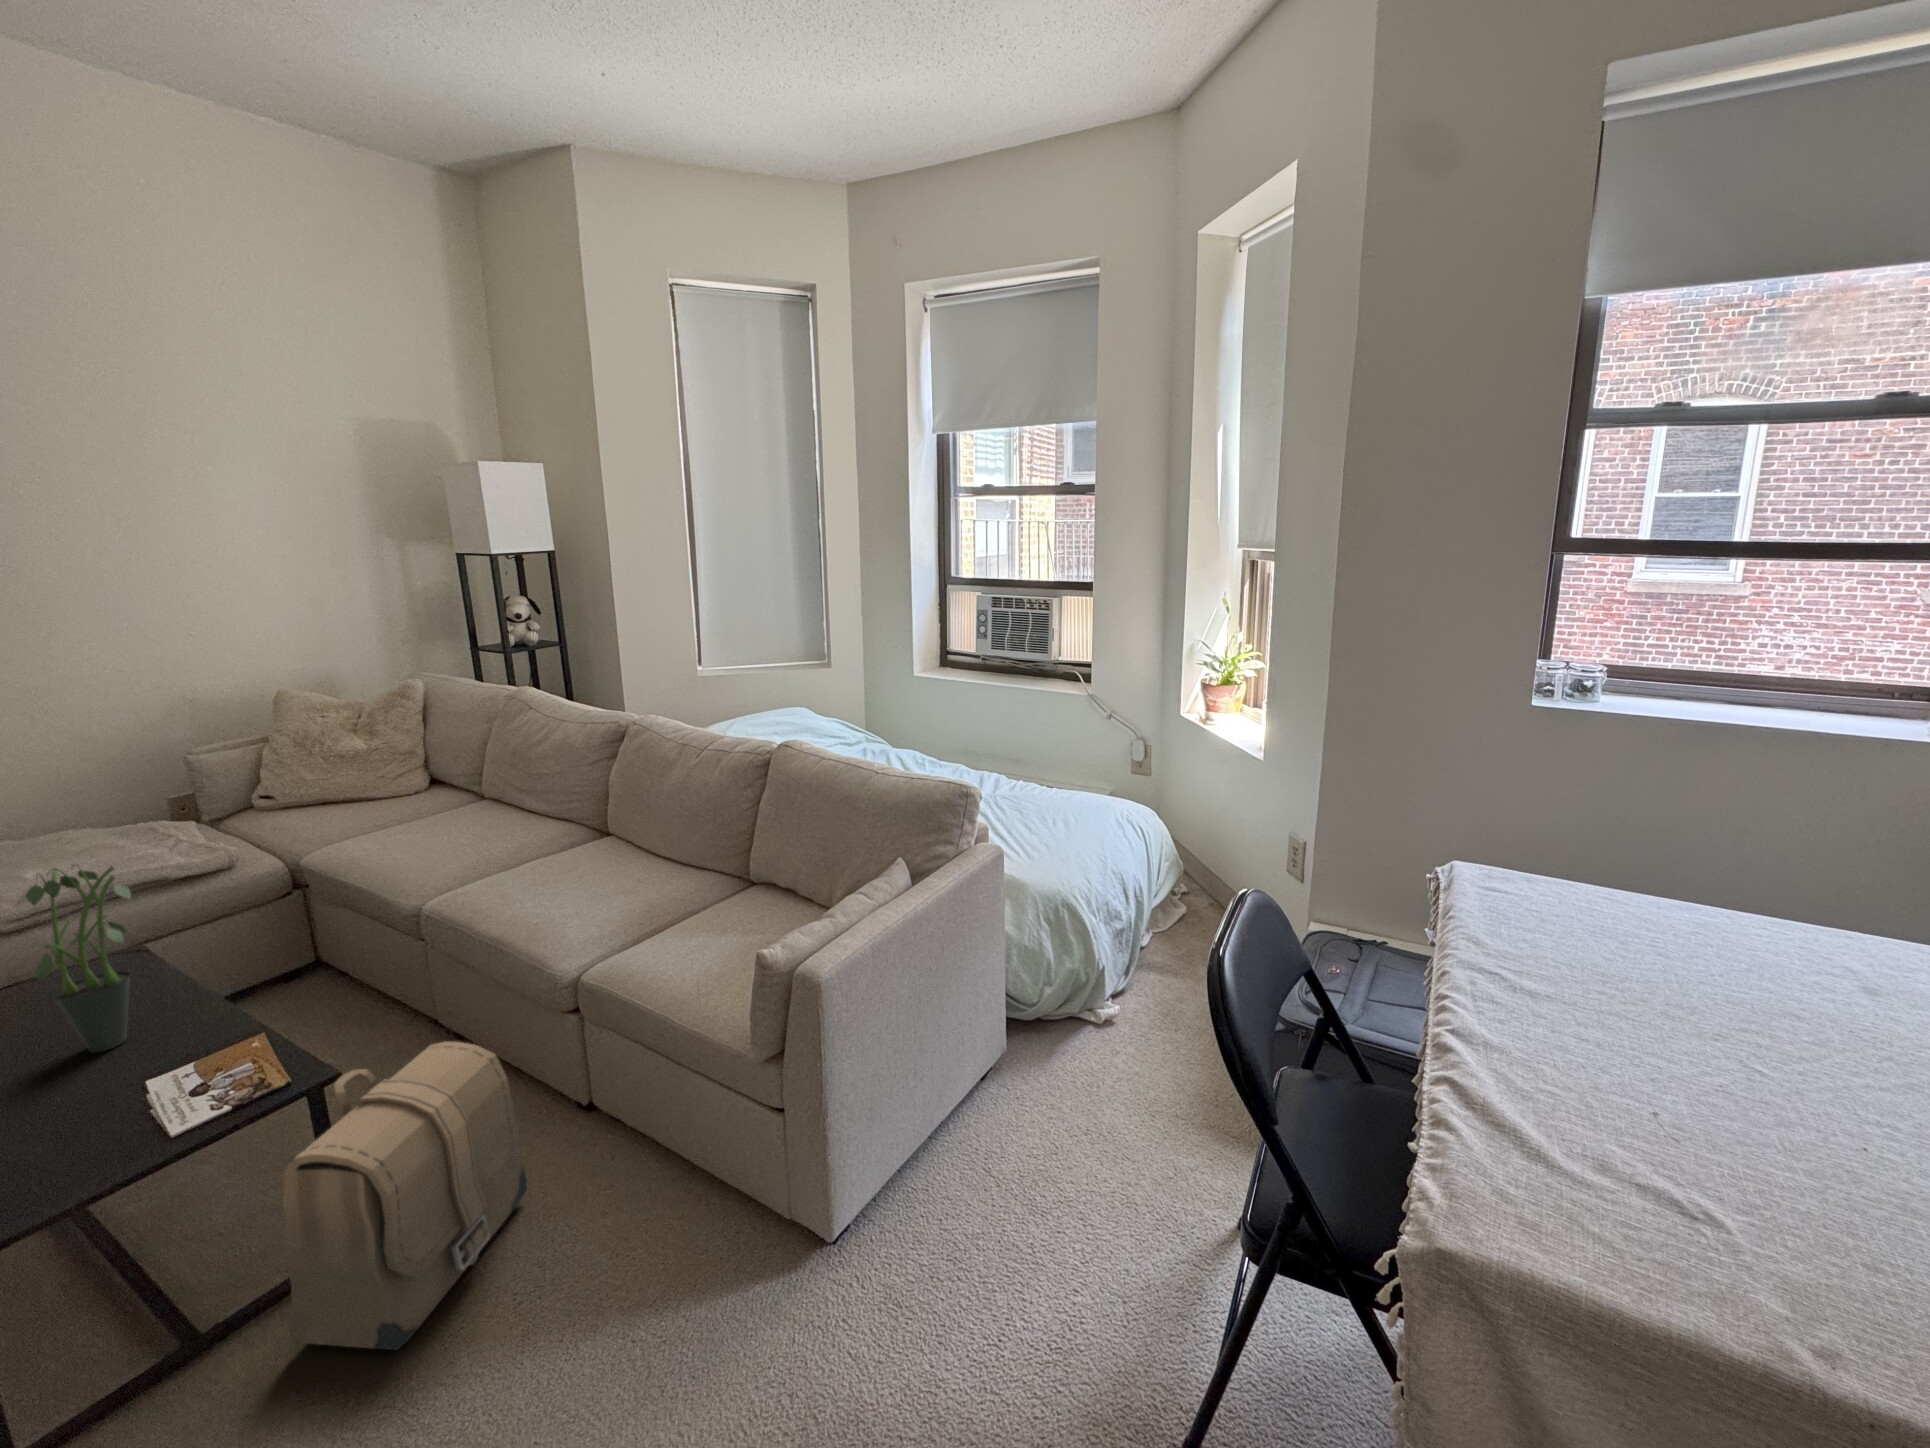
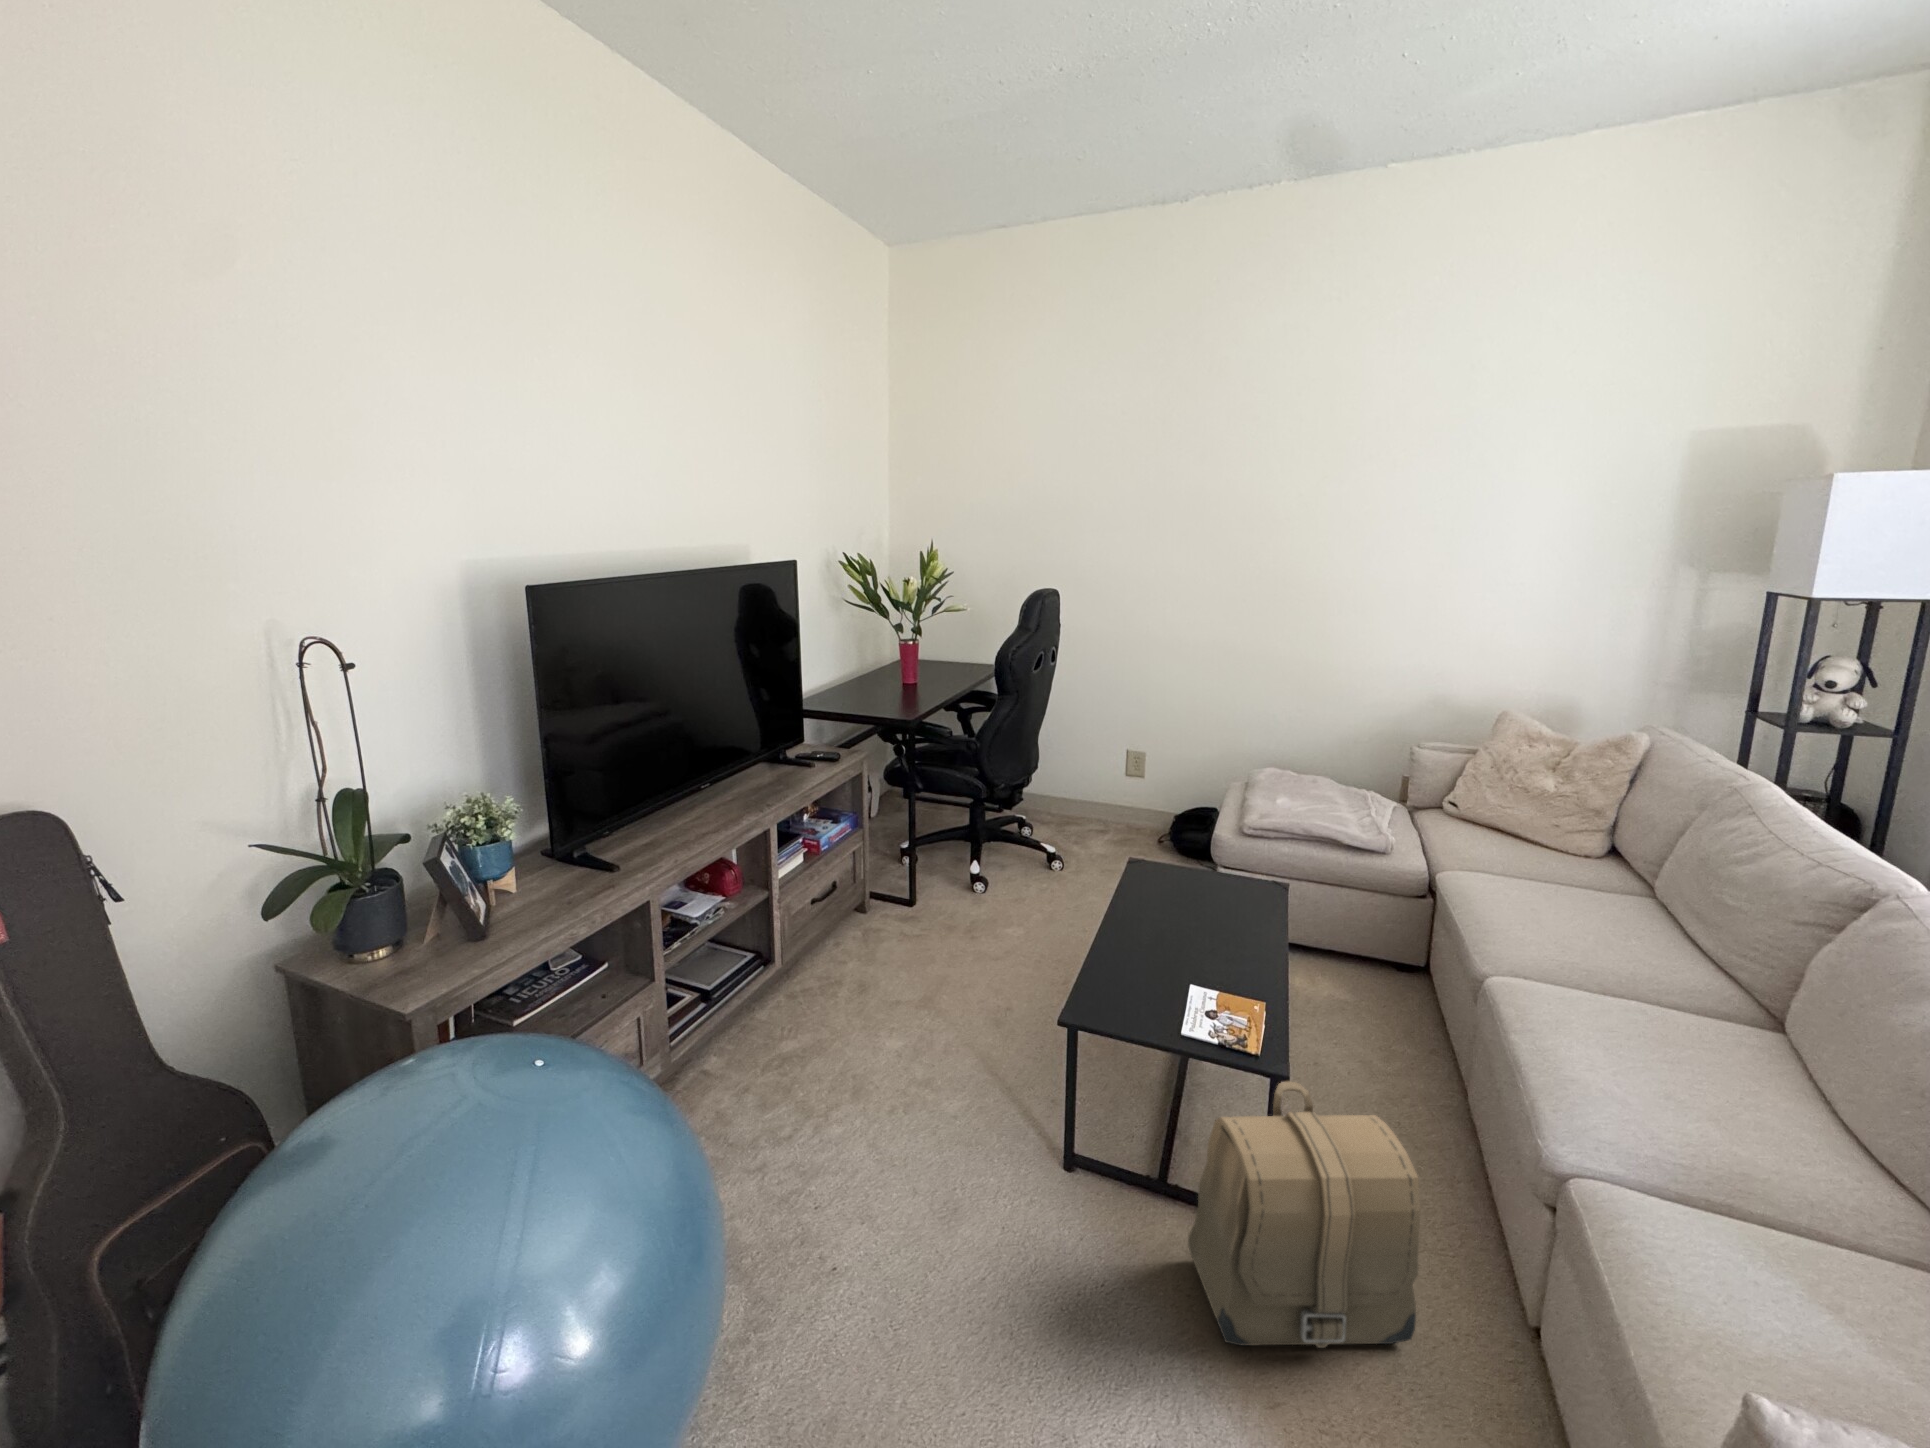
potted plant: present [26,866,131,1053] -> none [1183,805,1255,947]

